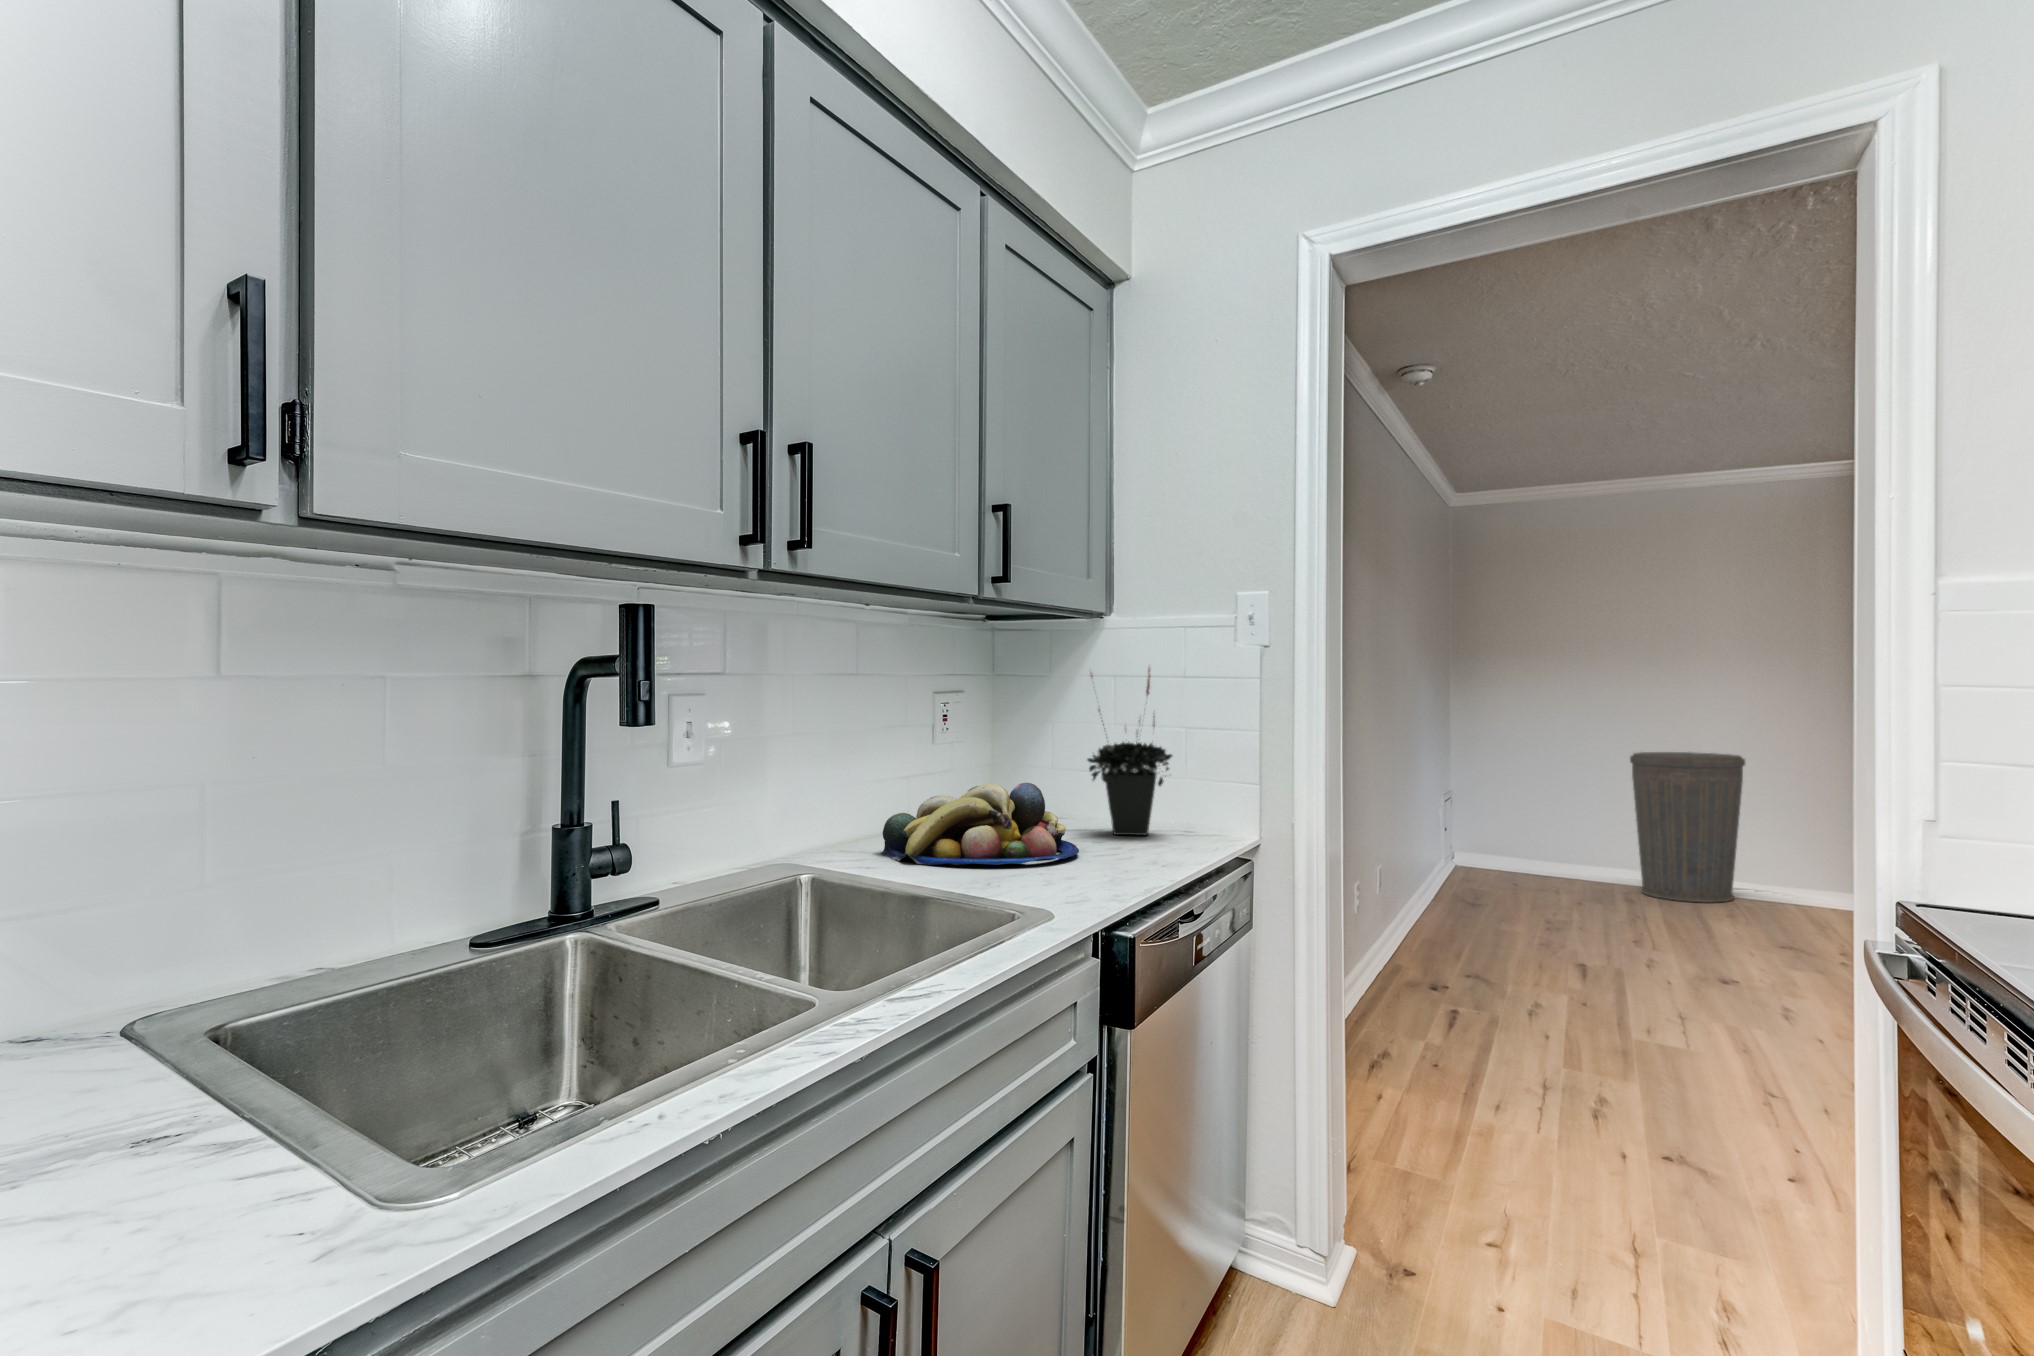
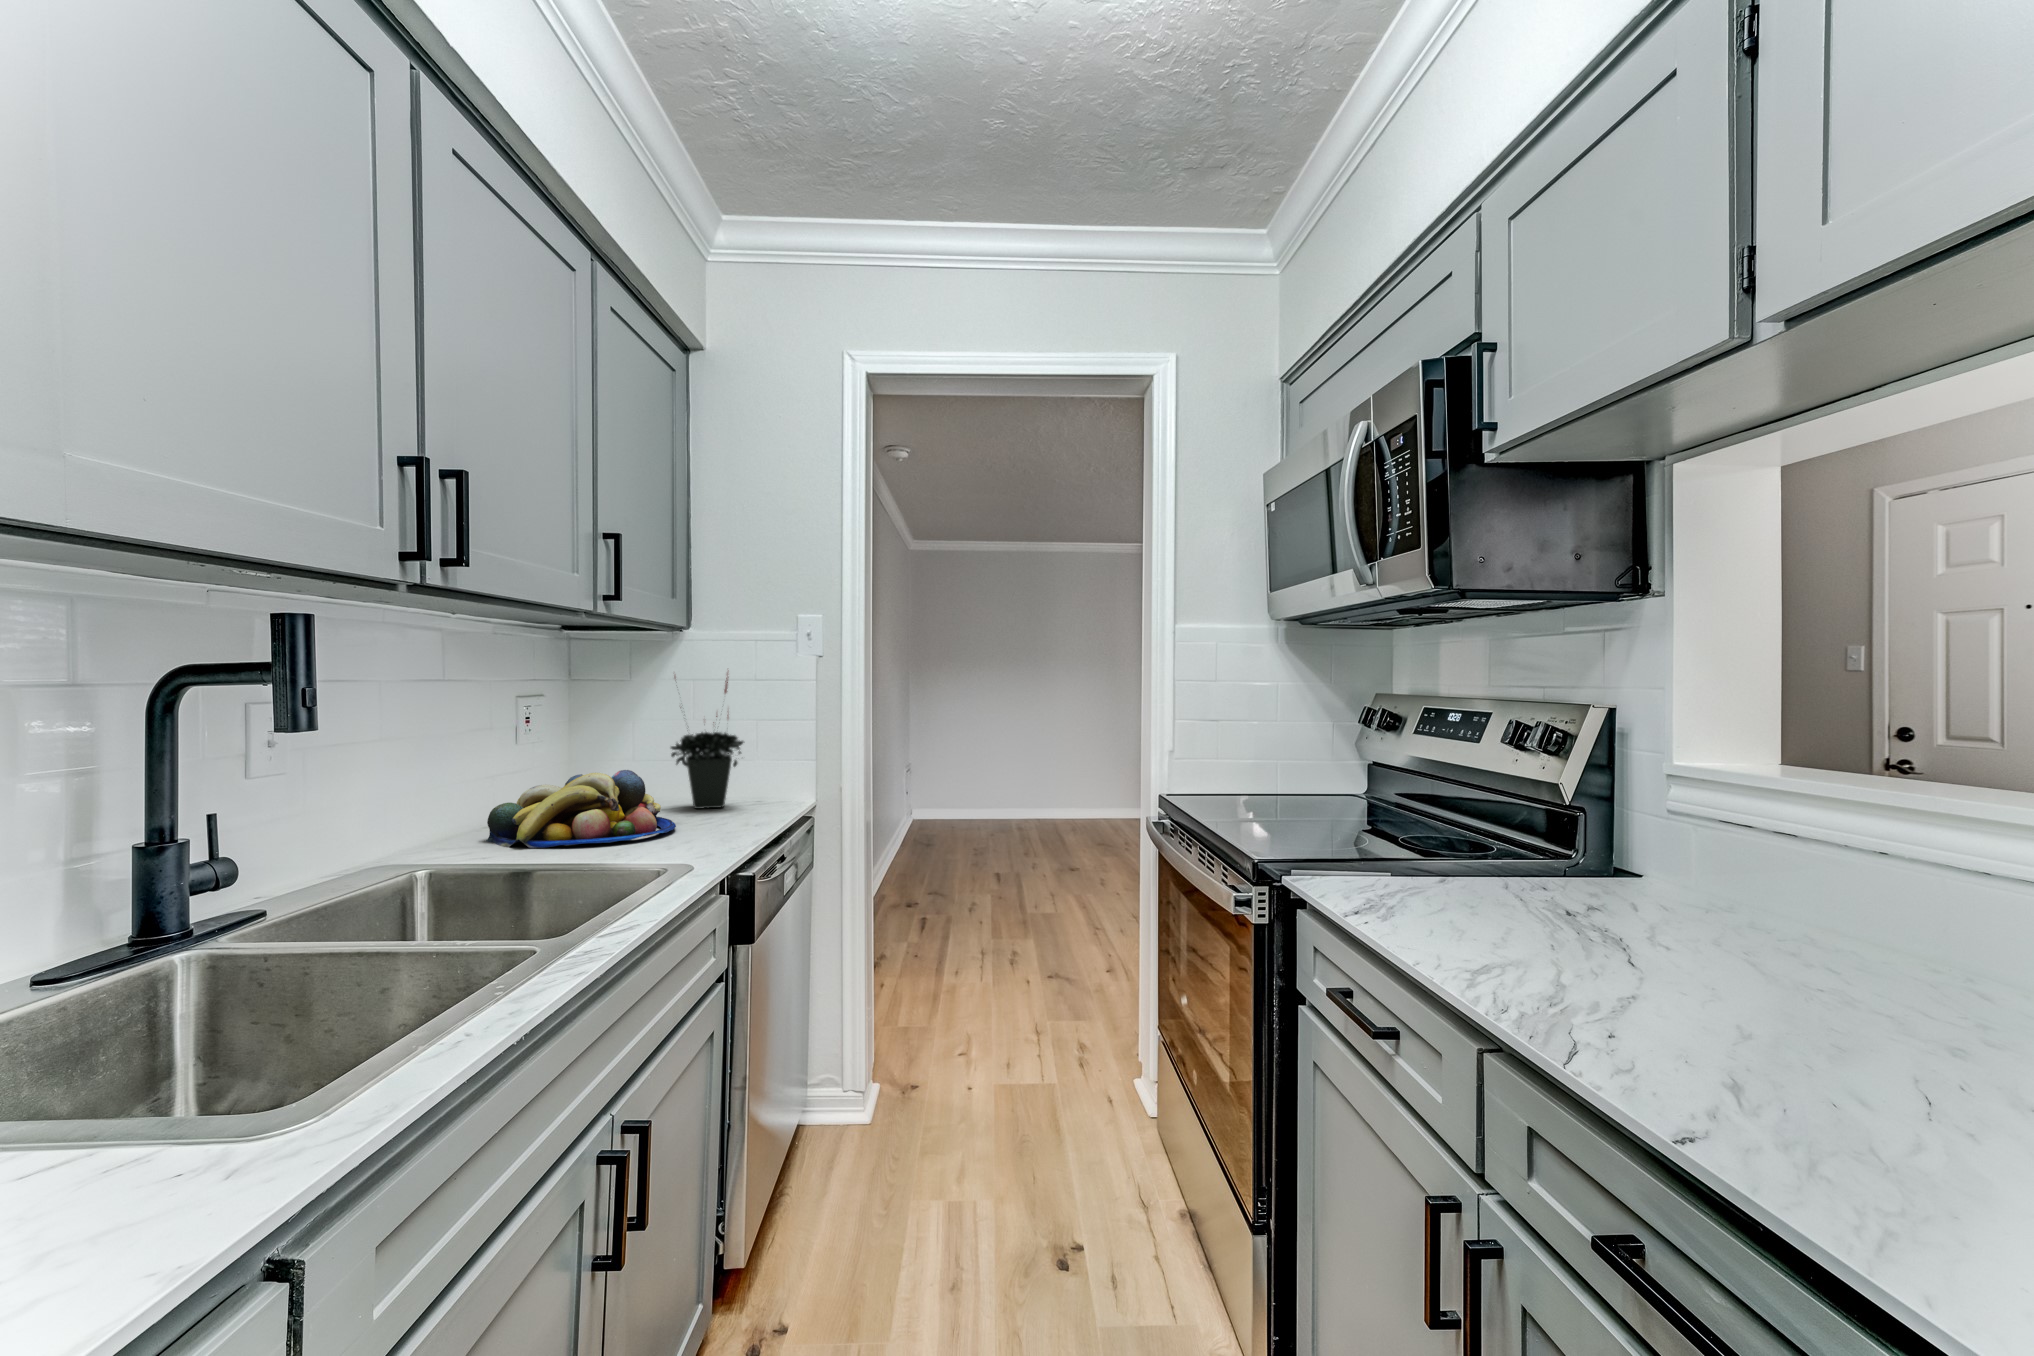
trash can: present [1630,752,1745,902] -> none [1023,725,1091,825]

